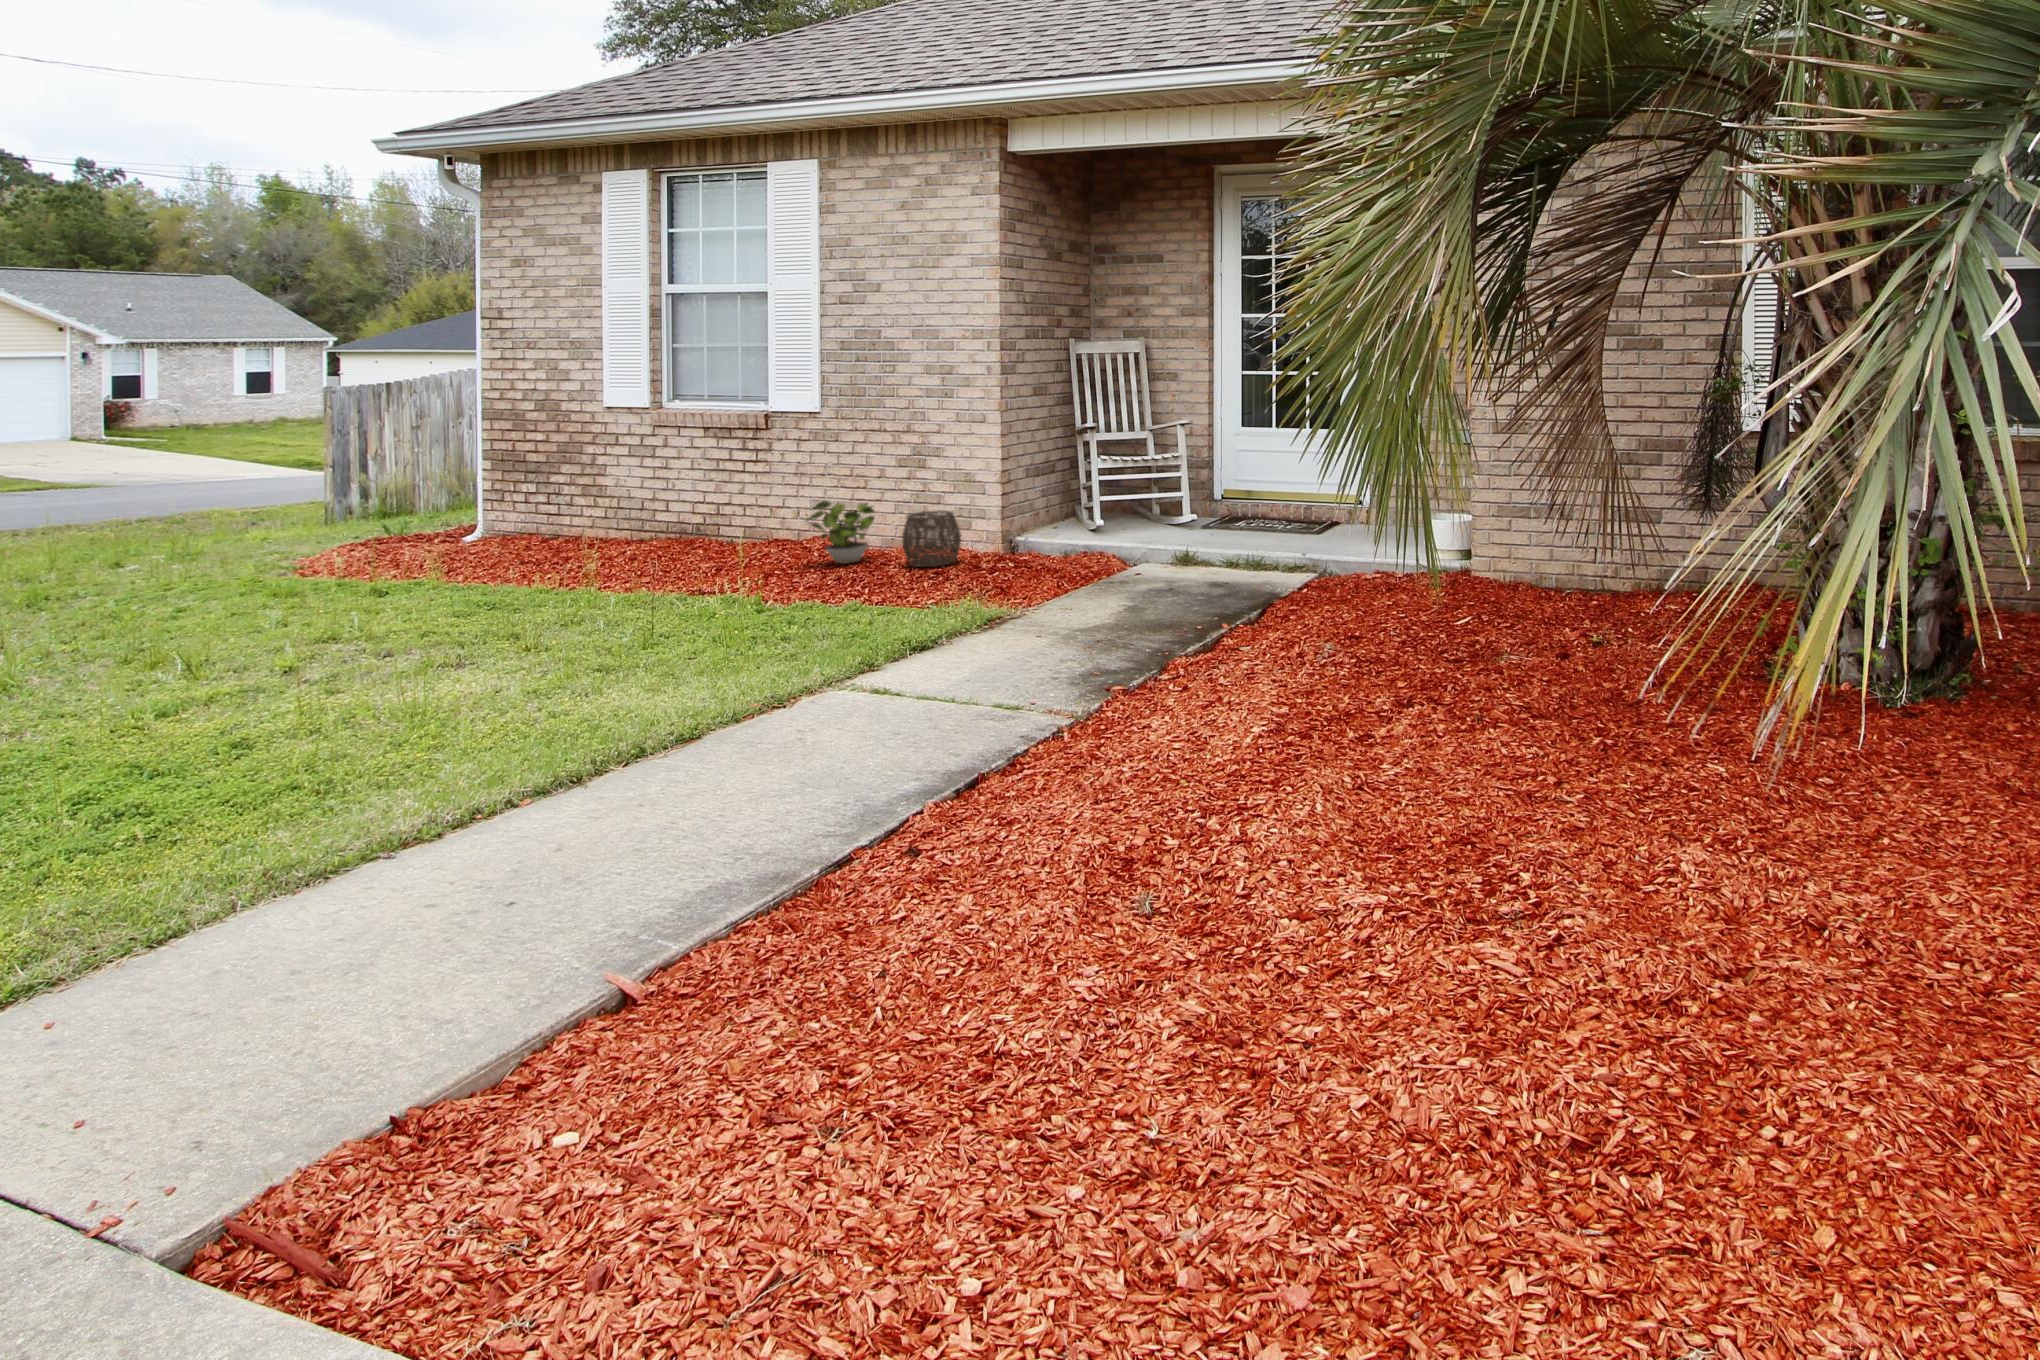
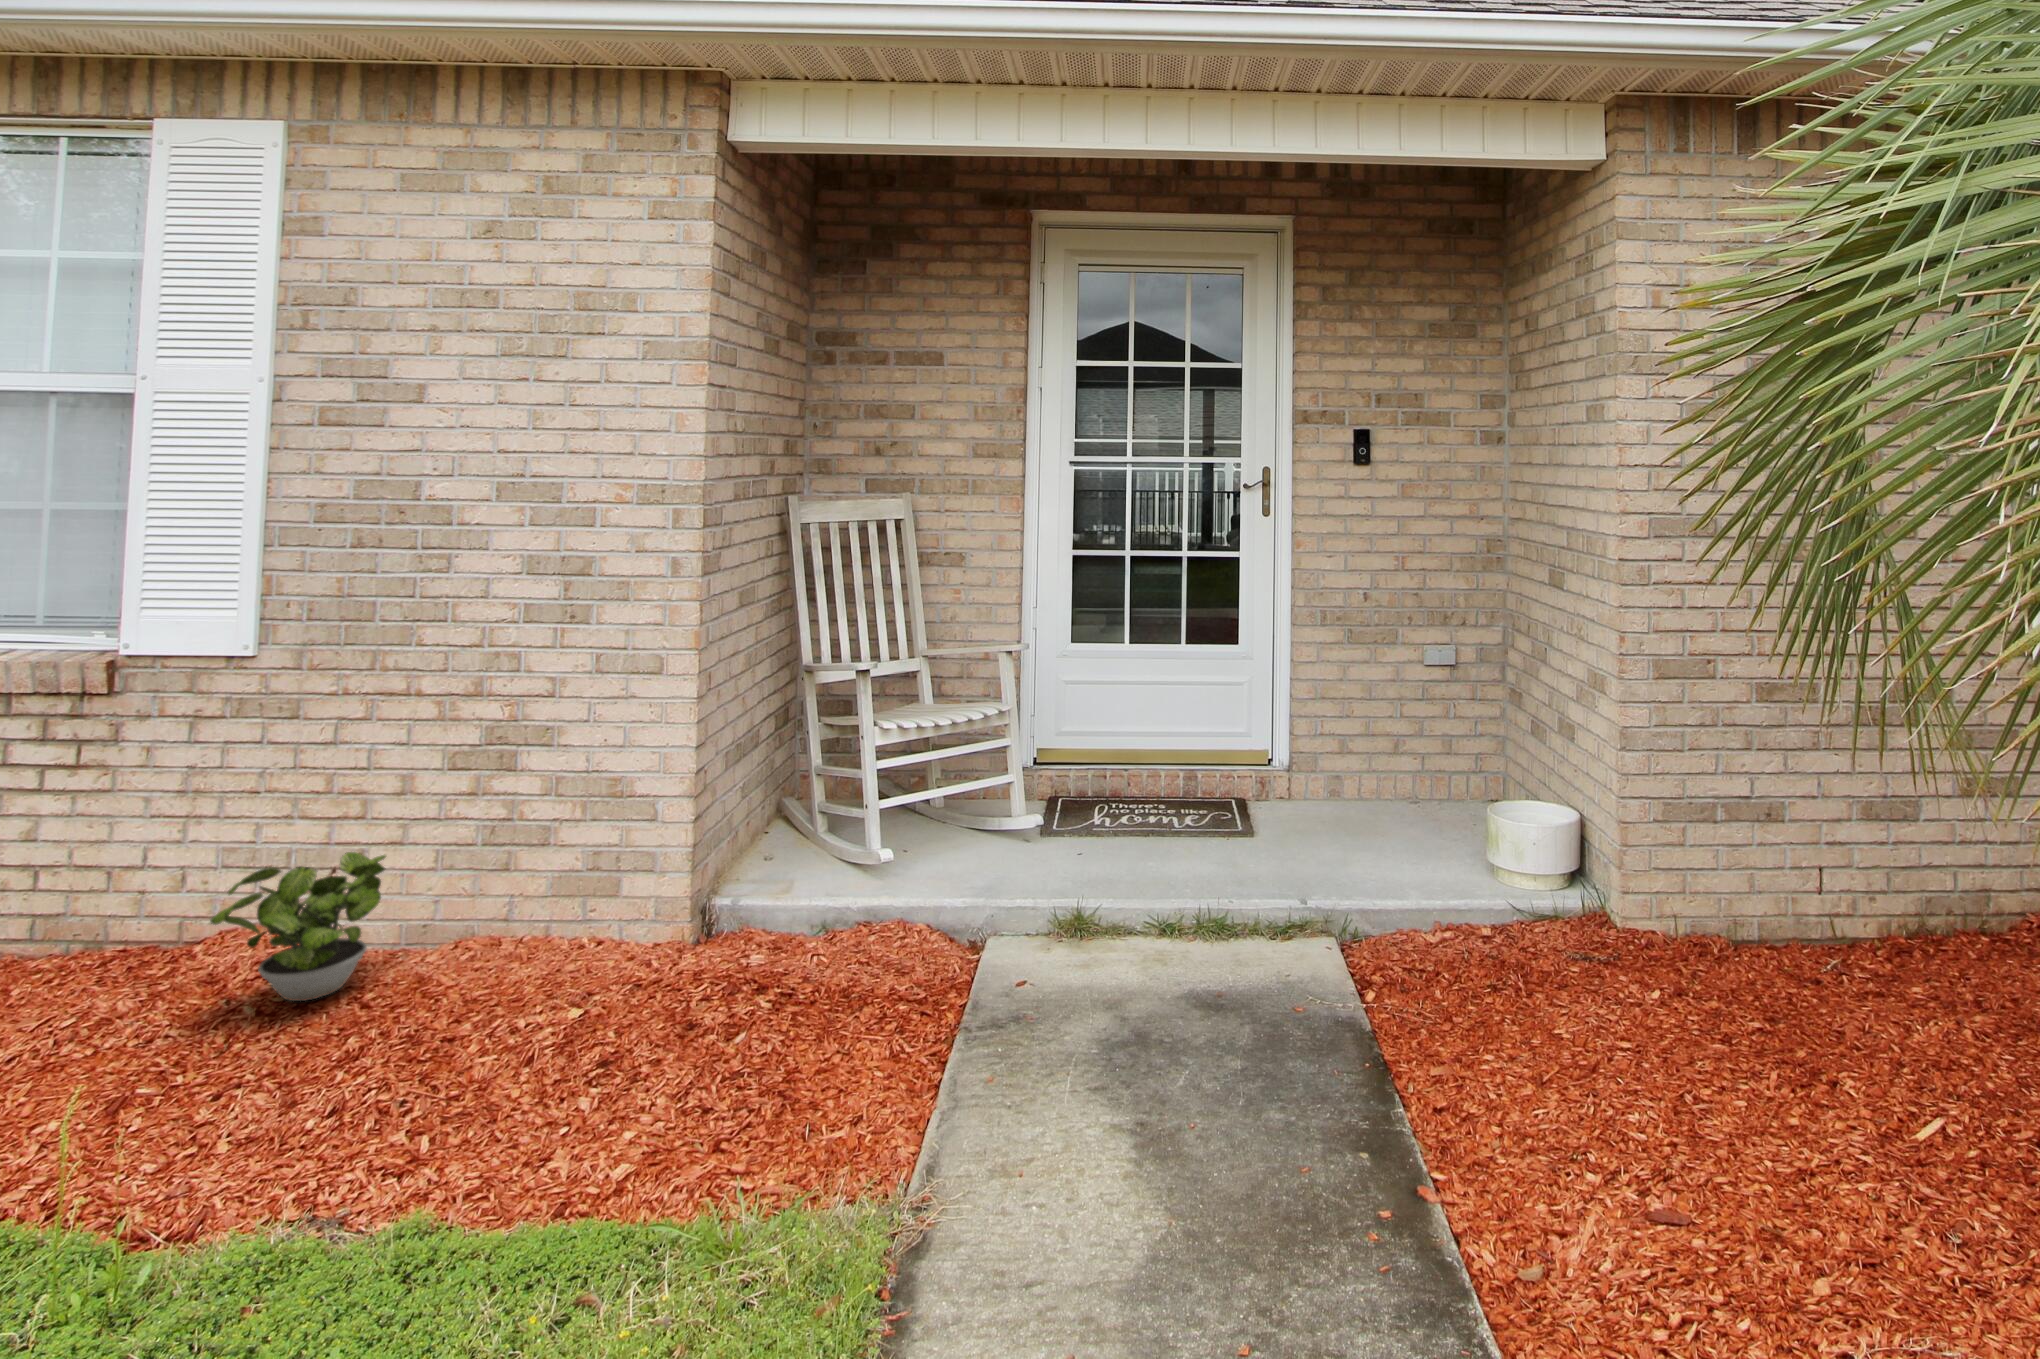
woven basket: present [902,510,961,567] -> none [459,860,597,1002]

